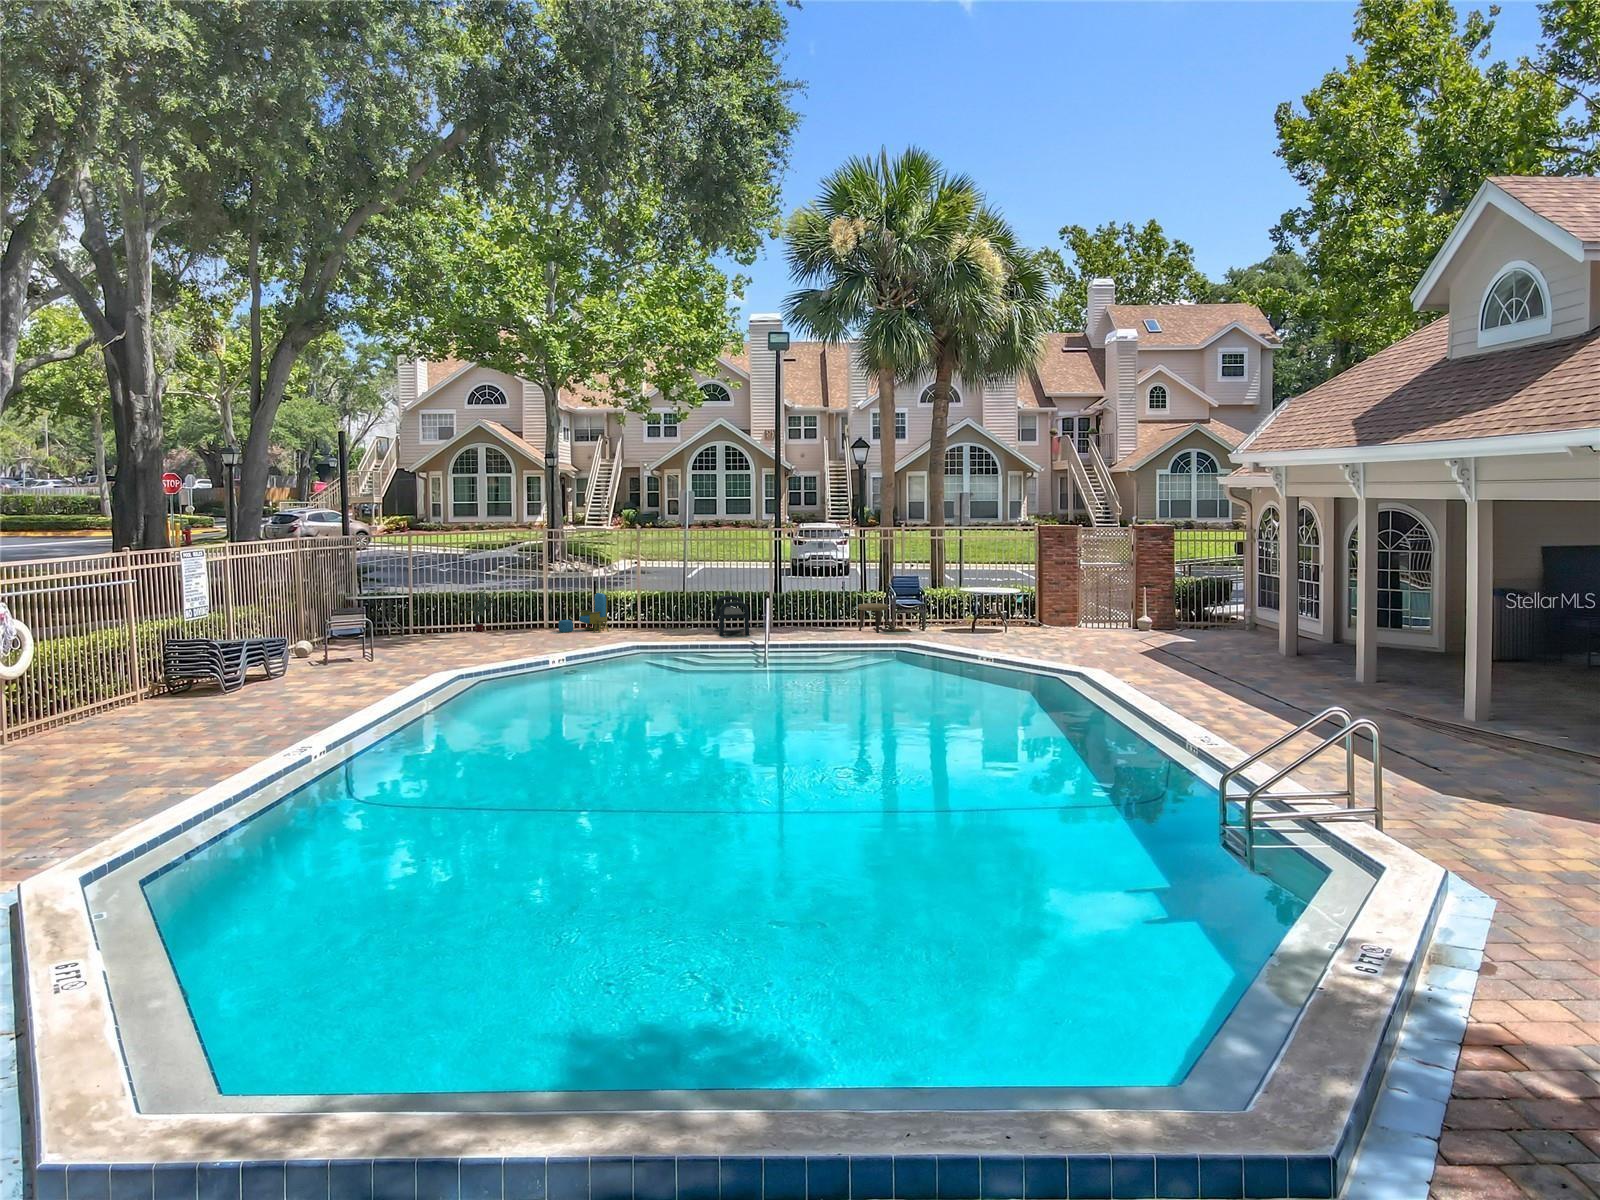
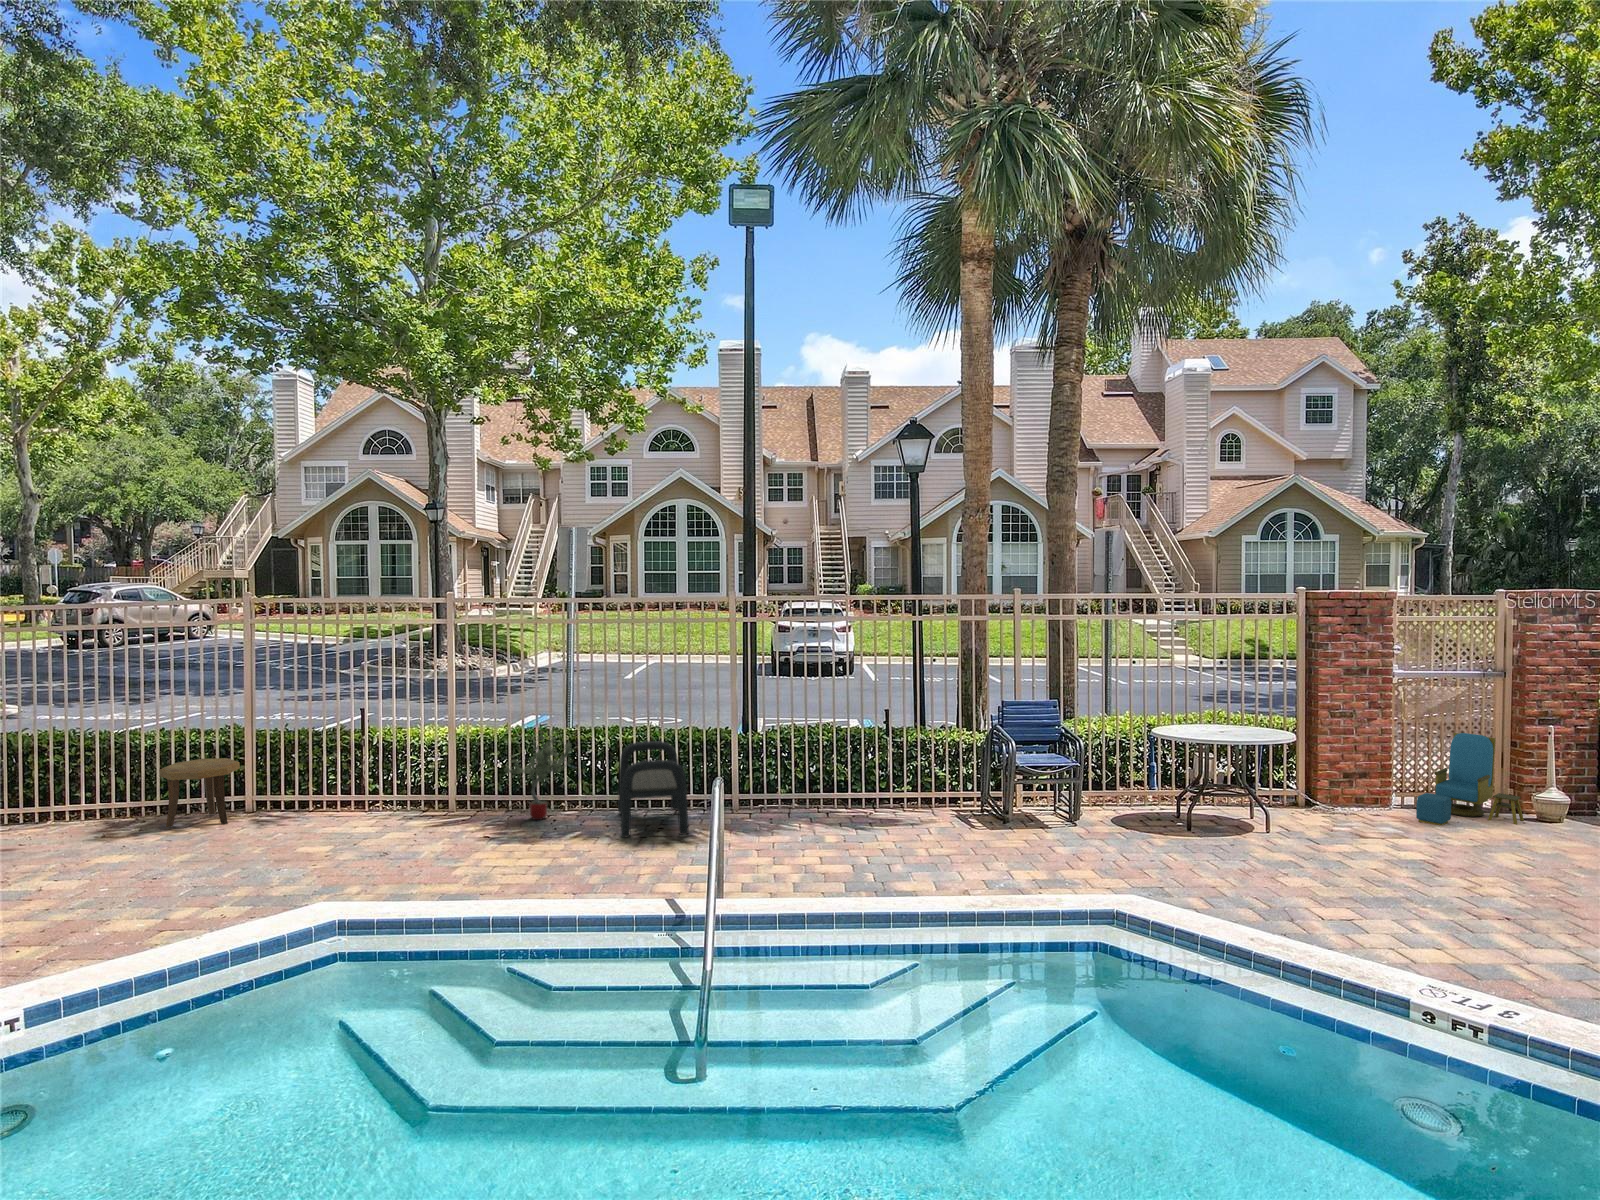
potted tree: present [462,590,495,632] -> present [505,730,571,820]
armchair: present [558,593,609,633] -> present [1416,733,1524,826]
side table: present [858,603,888,633] -> present [160,758,240,827]

